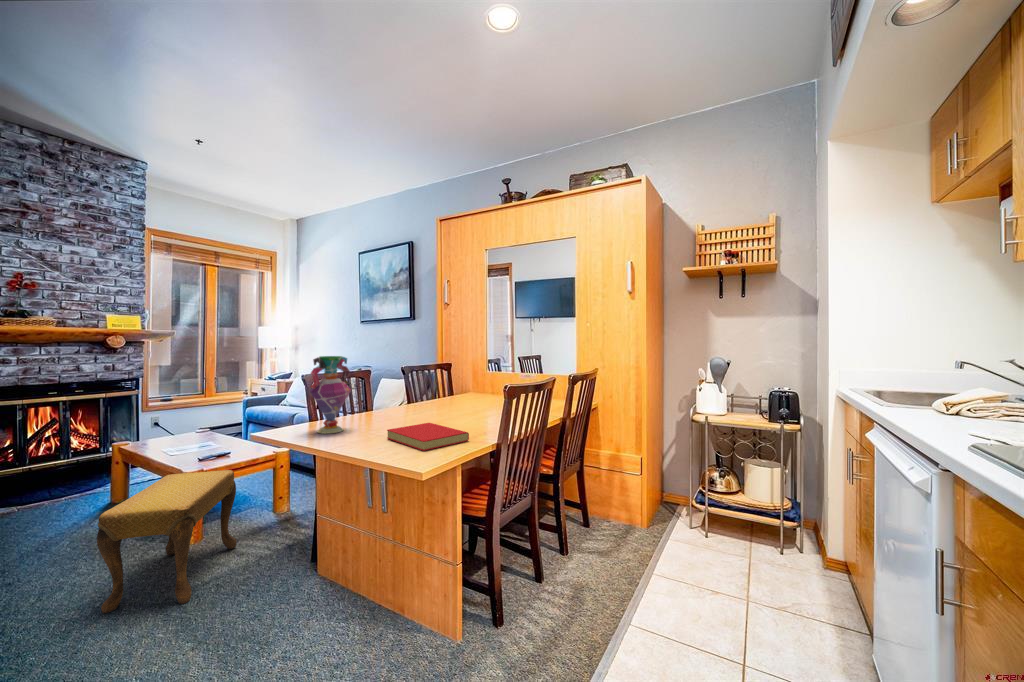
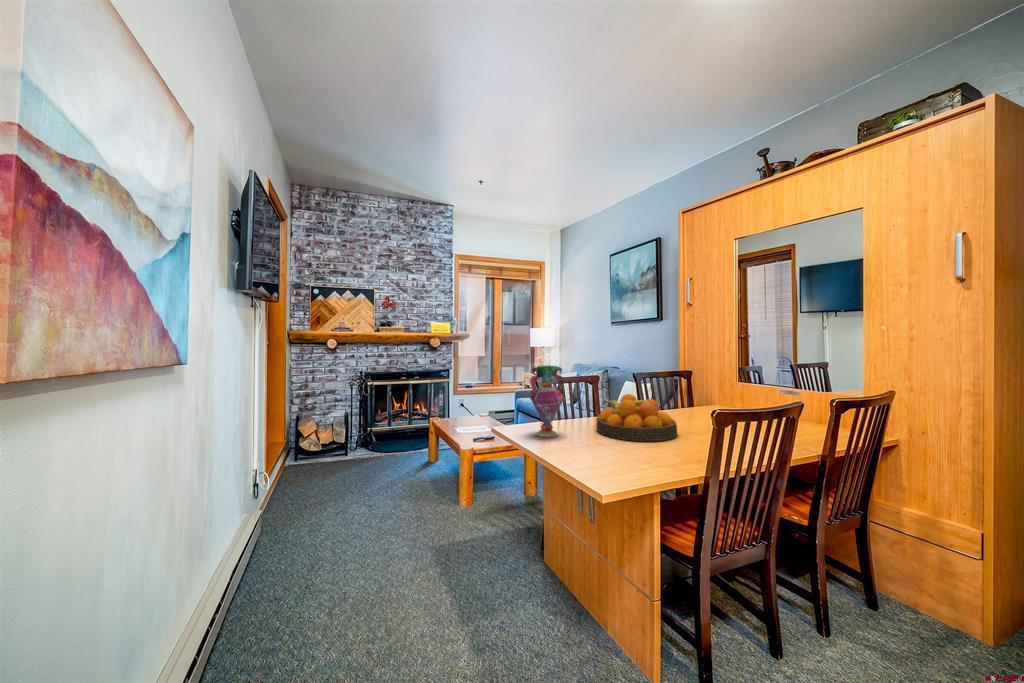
fruit bowl: none [381,383,457,425] -> present [596,394,677,441]
book: present [387,423,469,451] -> none [589,441,672,473]
footstool: present [97,470,237,613] -> none [405,448,491,550]

